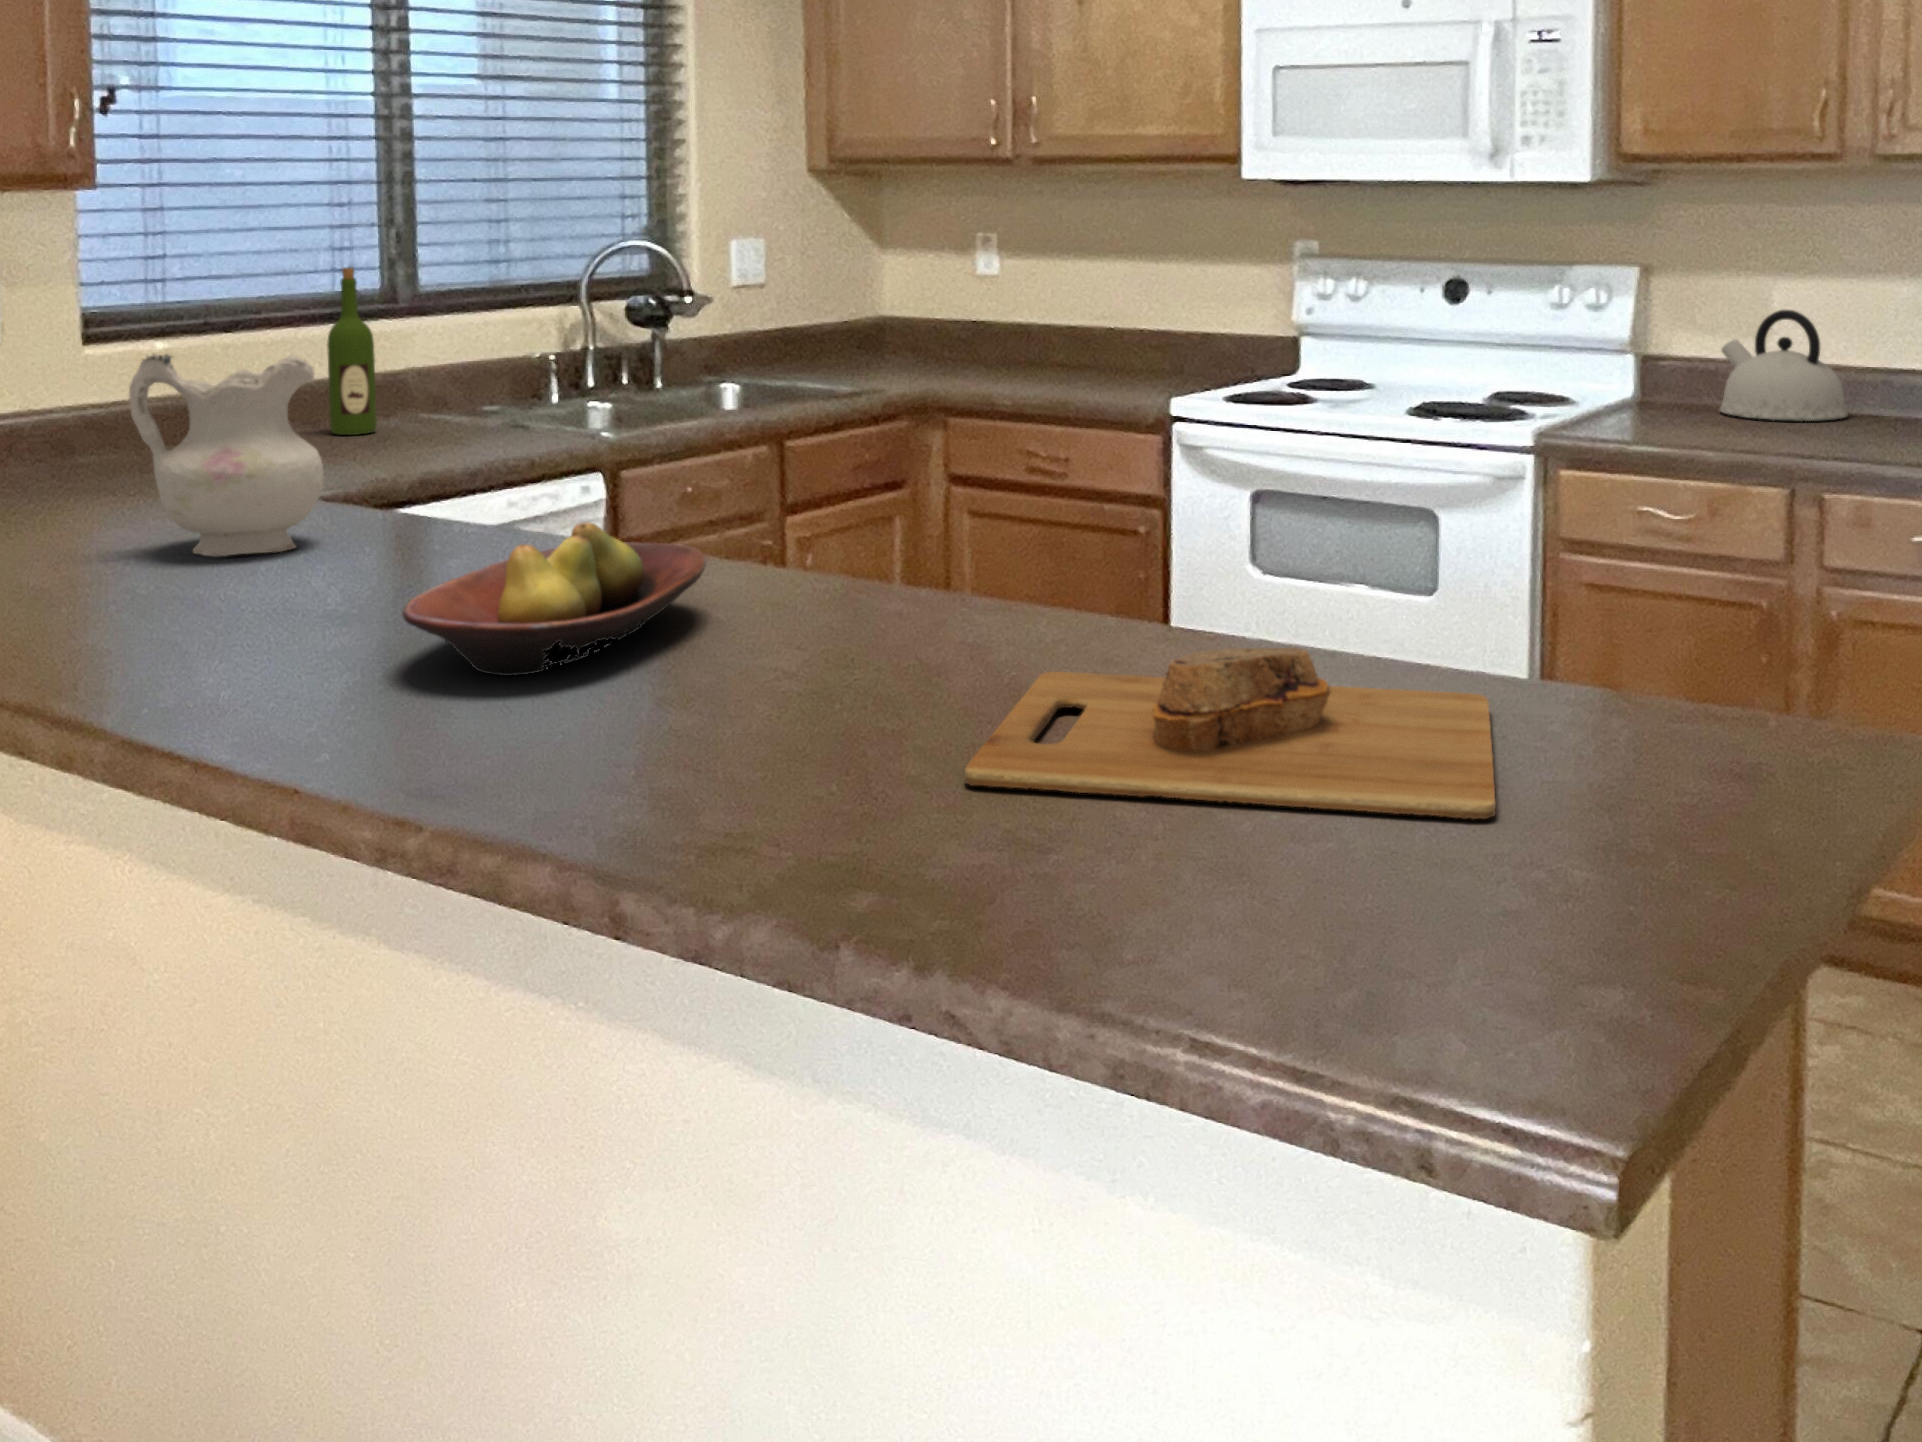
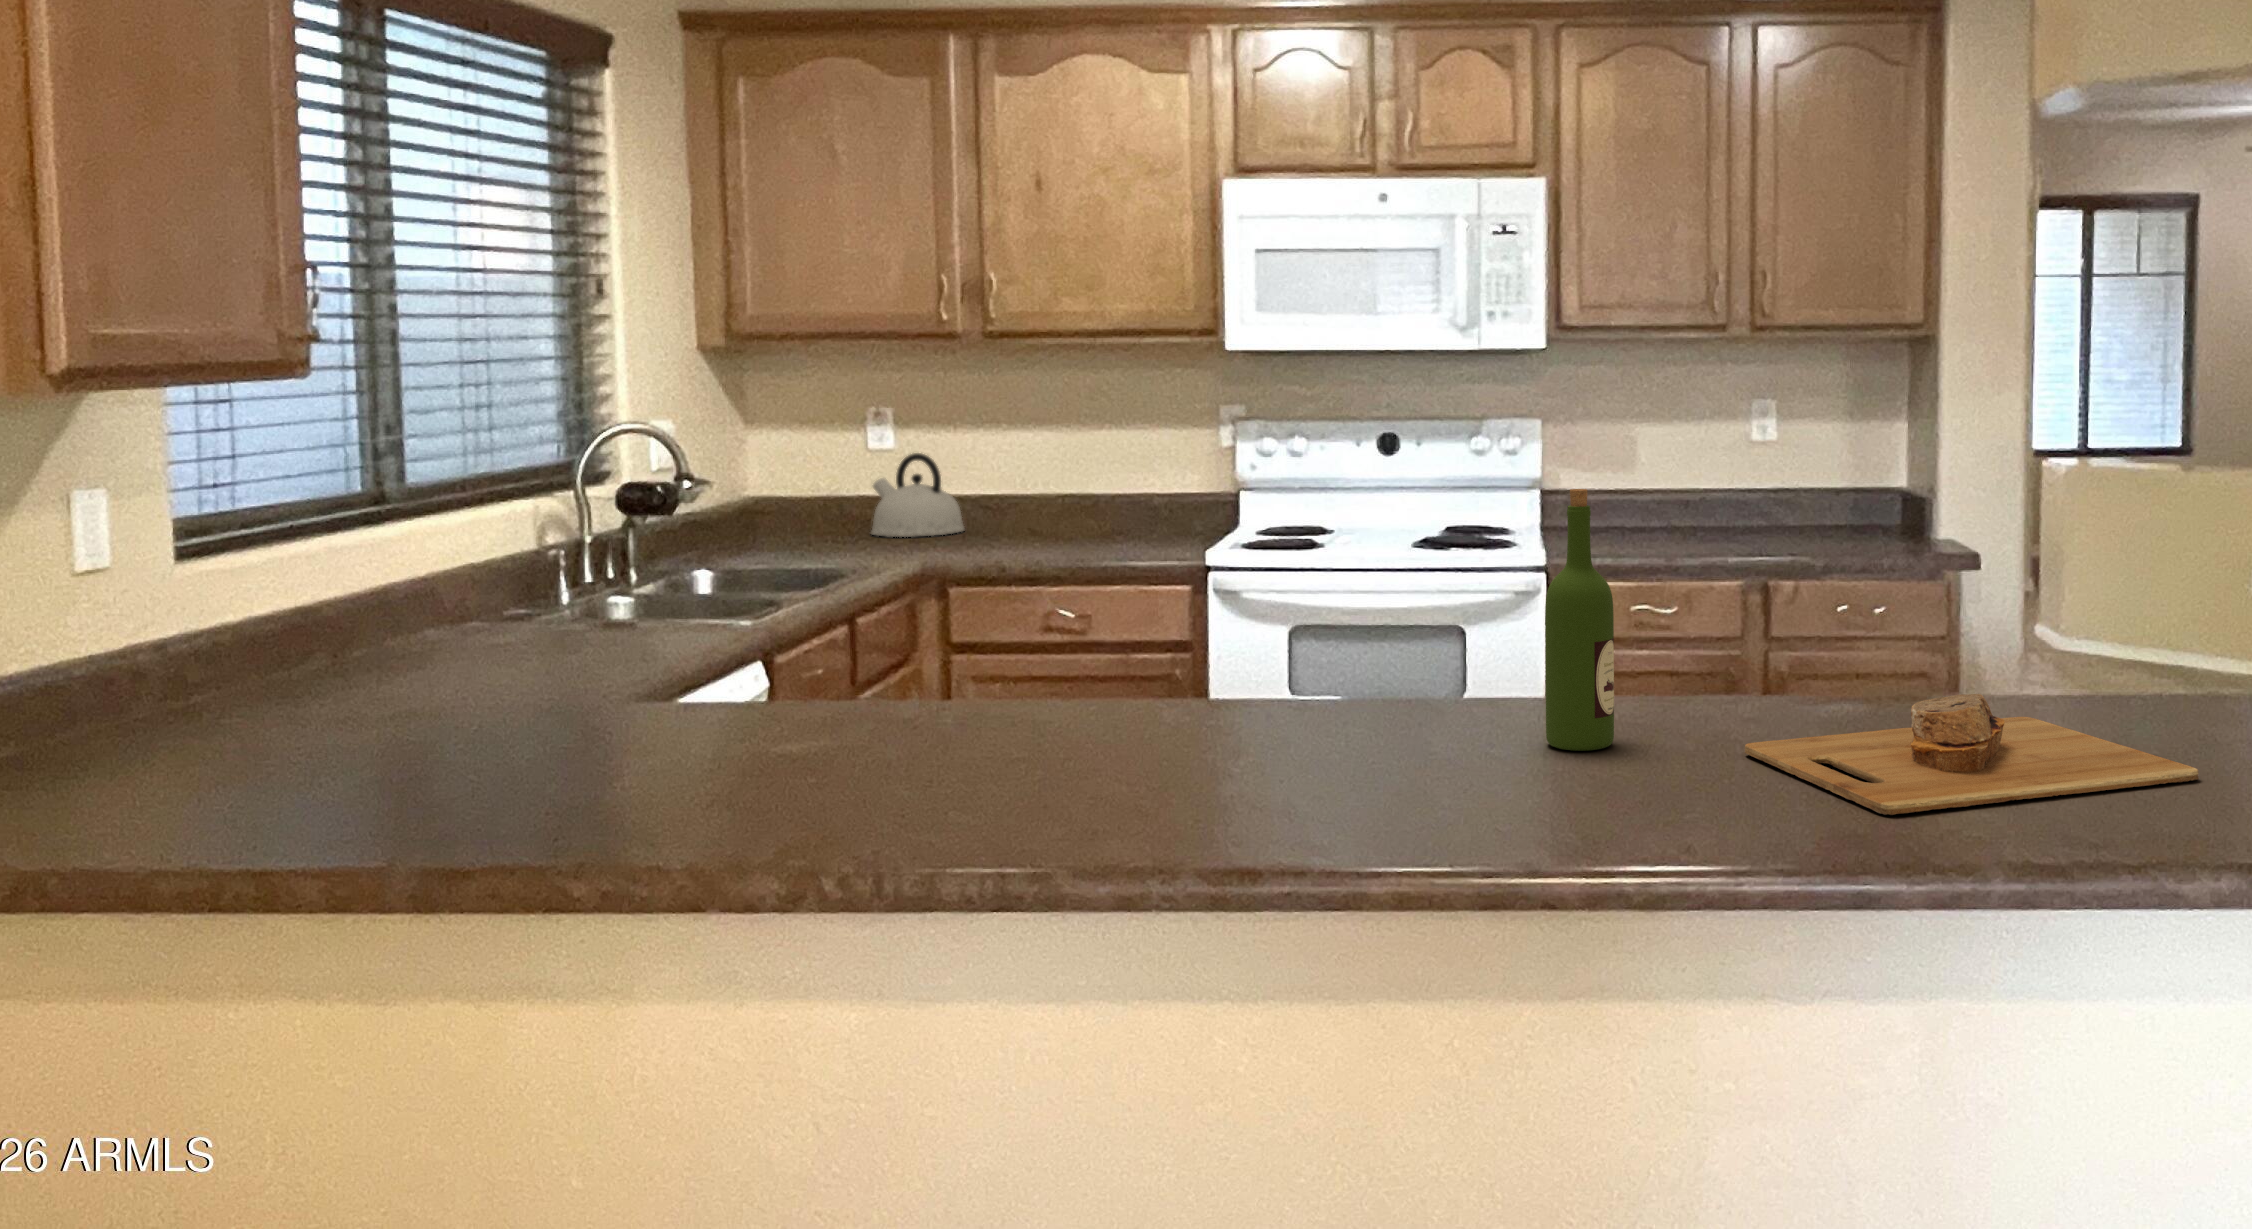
wine bottle: present [327,268,377,435] -> present [1545,489,1614,751]
kettle: present [1719,310,1848,421] -> present [871,453,964,537]
ceramic pitcher: present [129,354,324,556] -> none [592,550,792,773]
fruit bowl: present [402,523,706,676] -> none [1185,675,1425,813]

